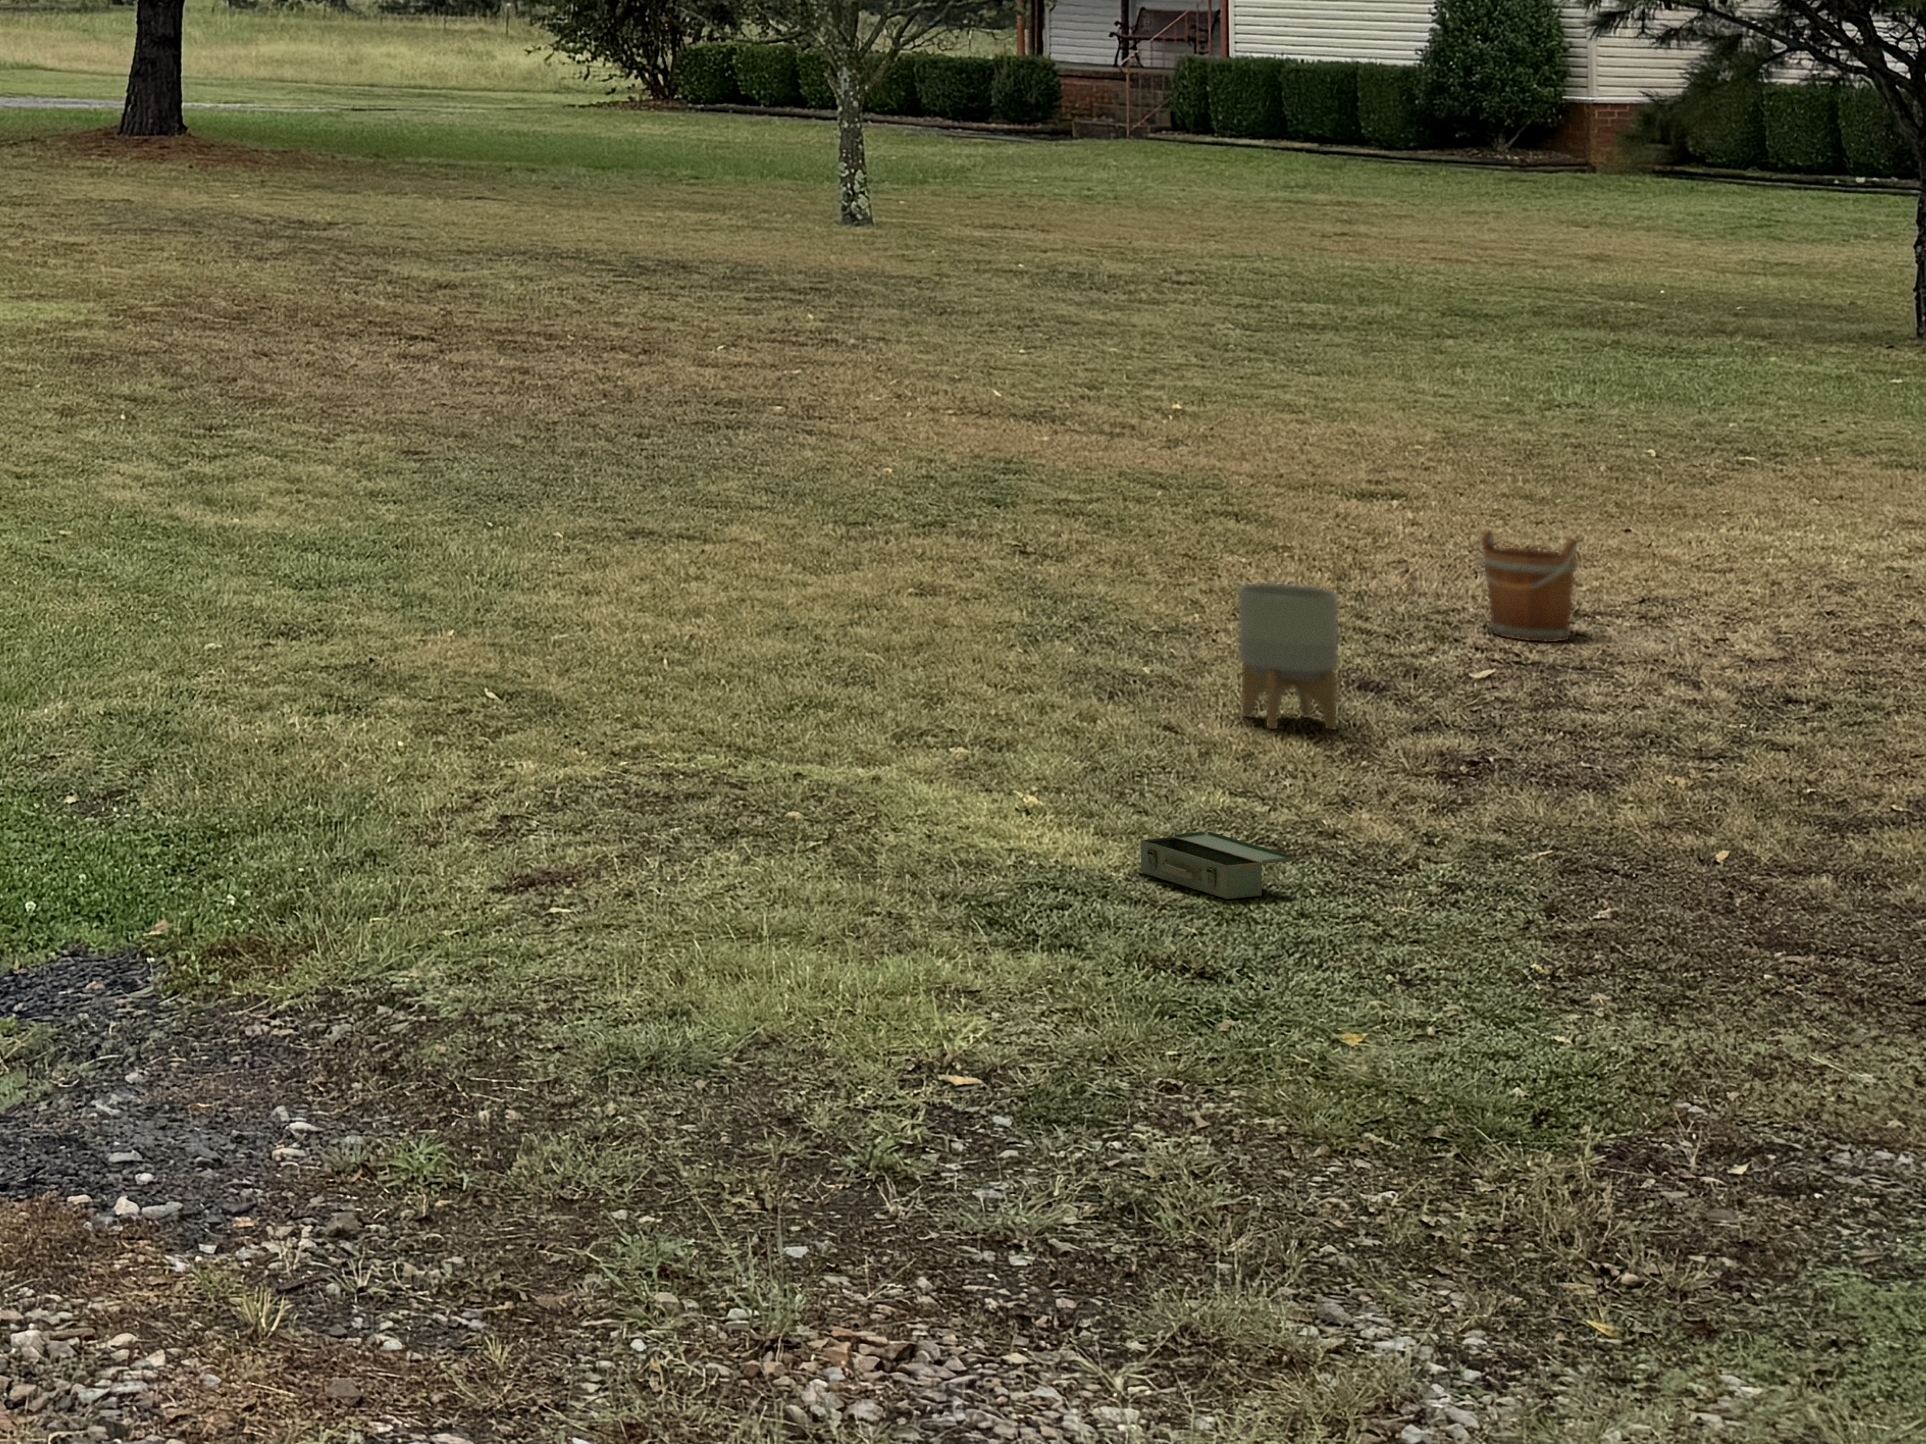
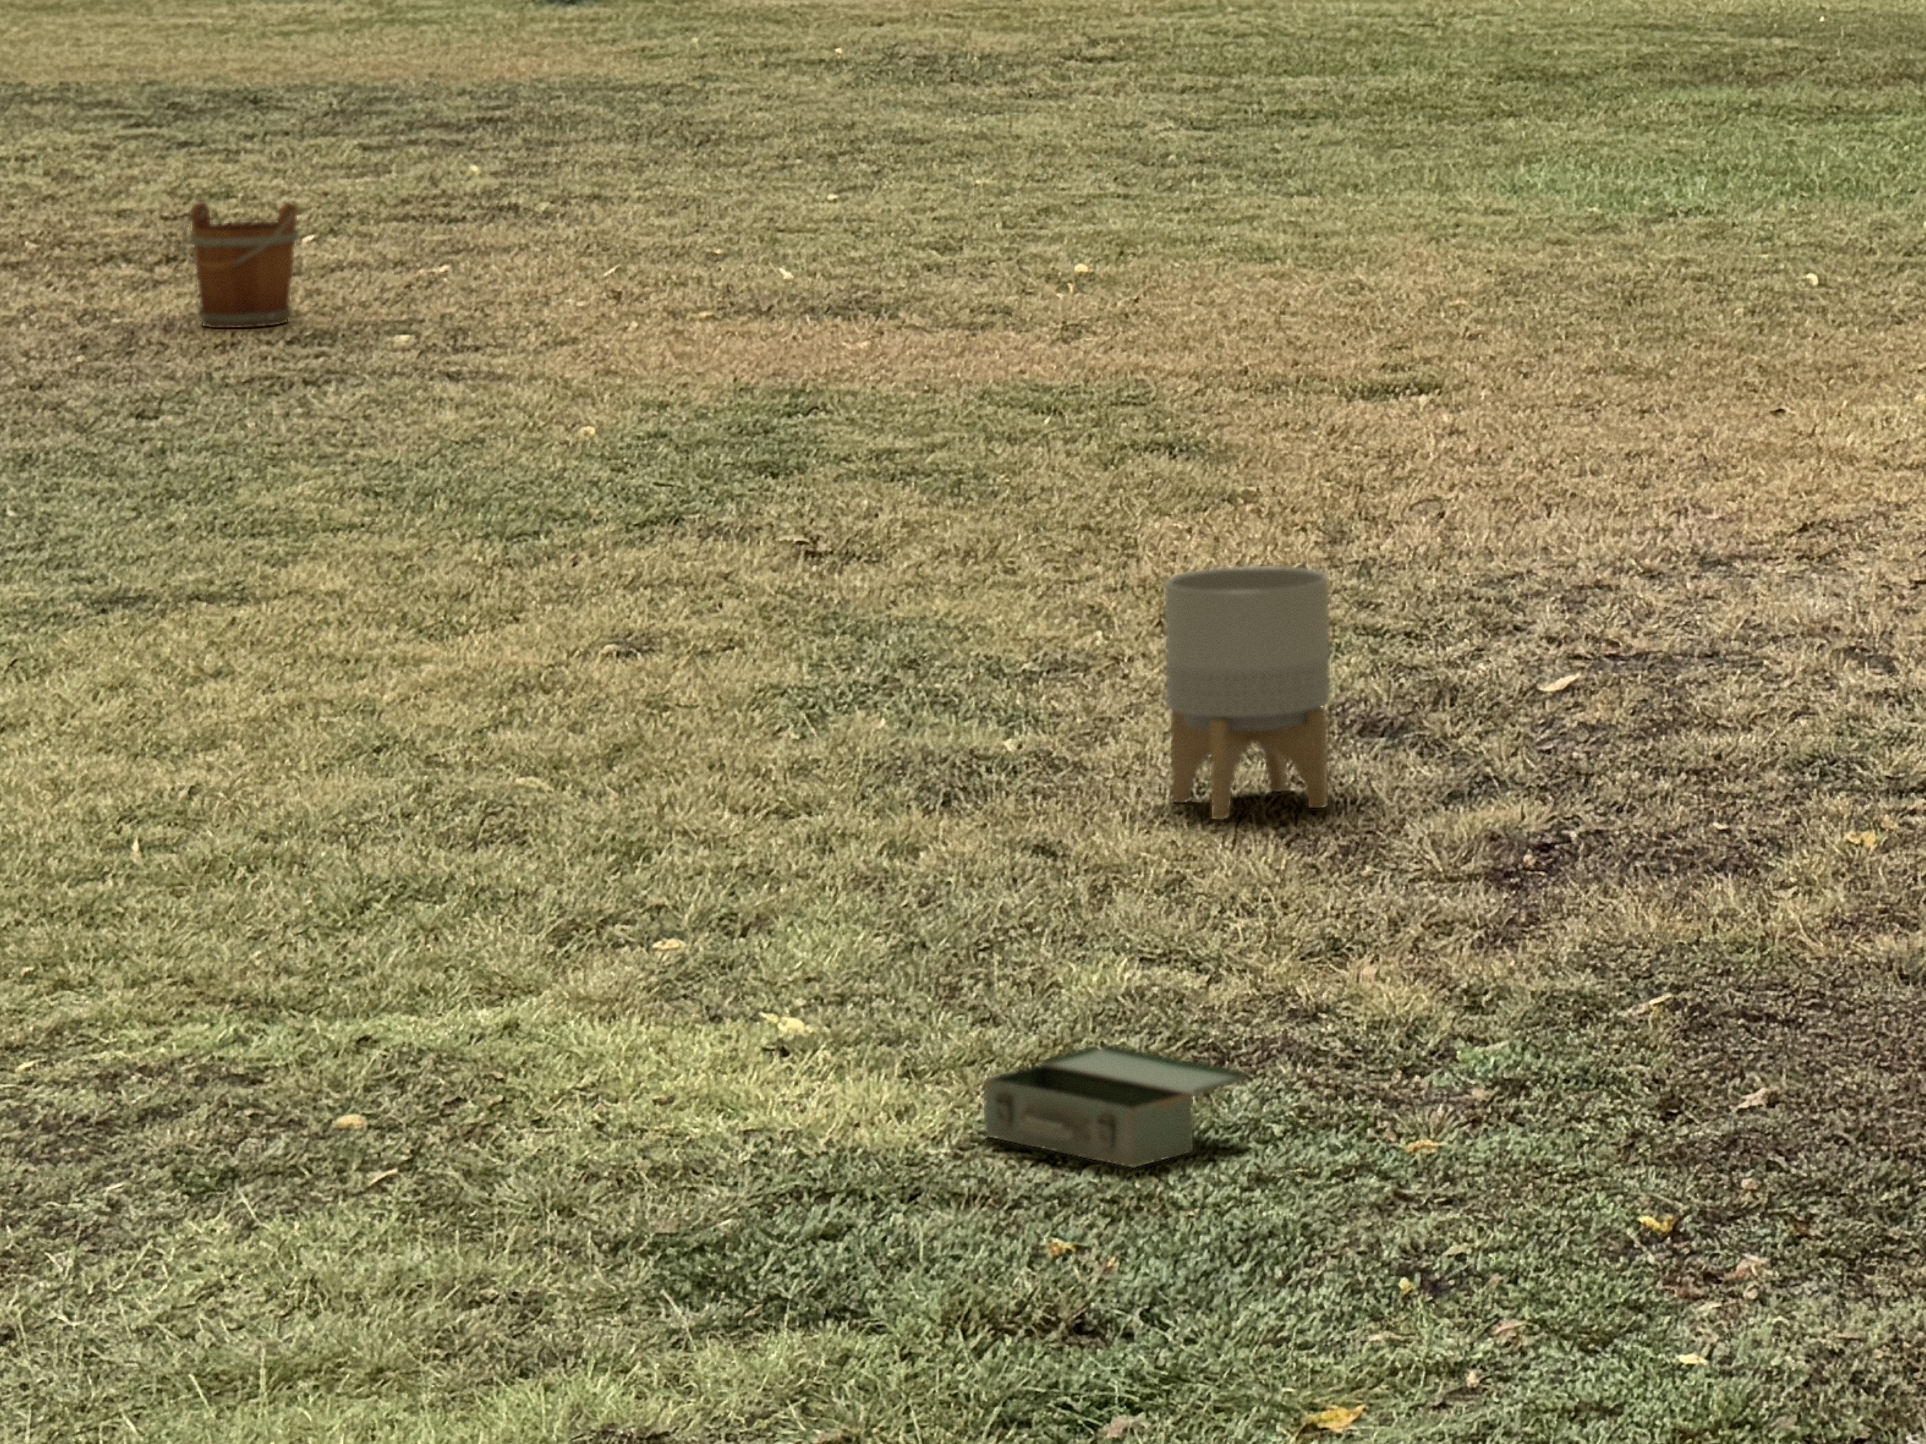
bucket: present [1479,530,1578,642] -> present [183,203,299,328]

